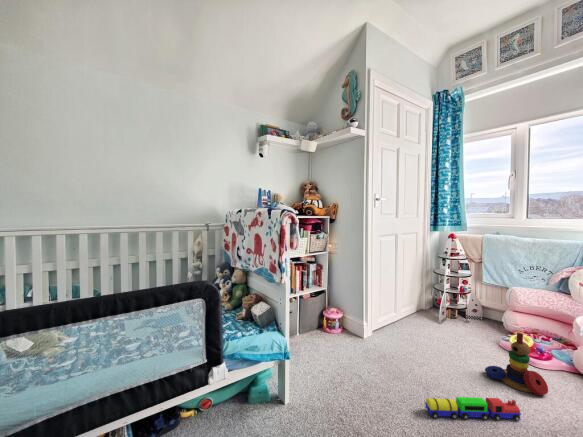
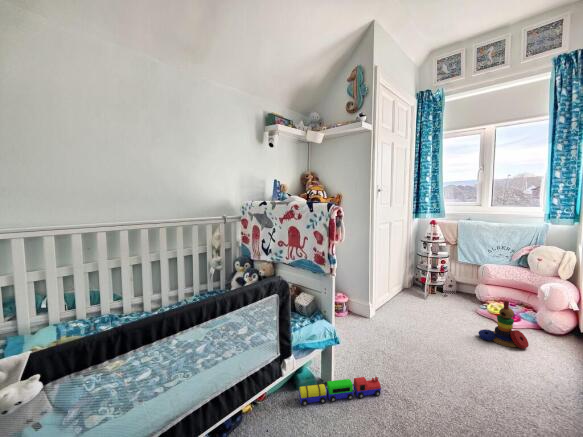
toy train: present [425,397,521,421] -> present [299,377,381,406]

